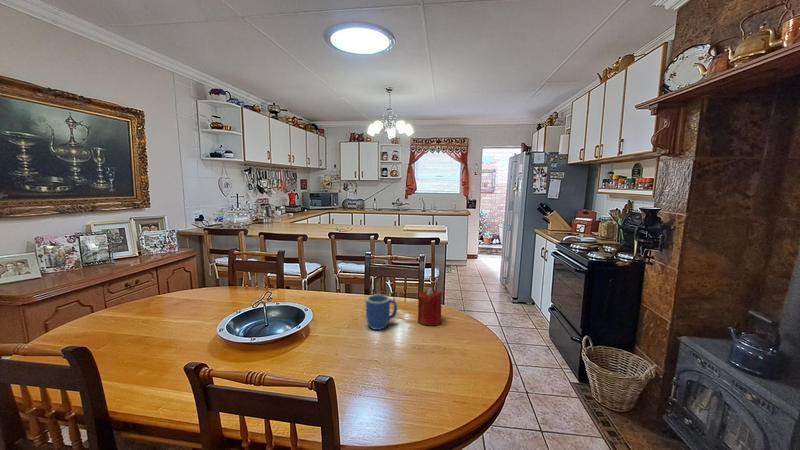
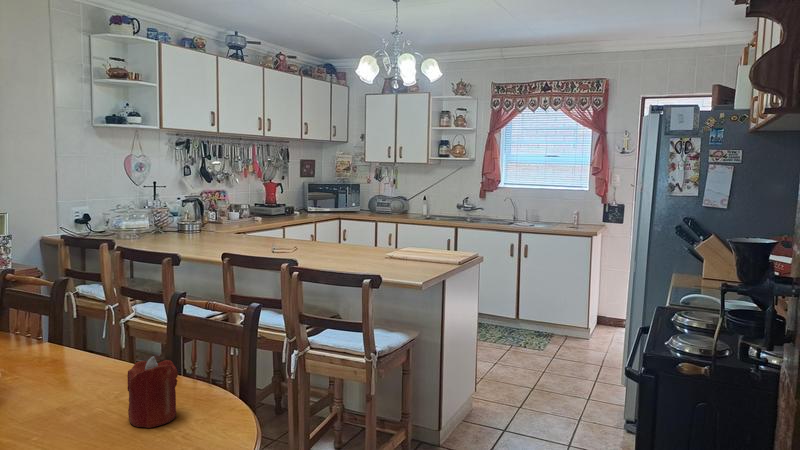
mug: present [366,294,397,330] -> none [35,357,96,419]

